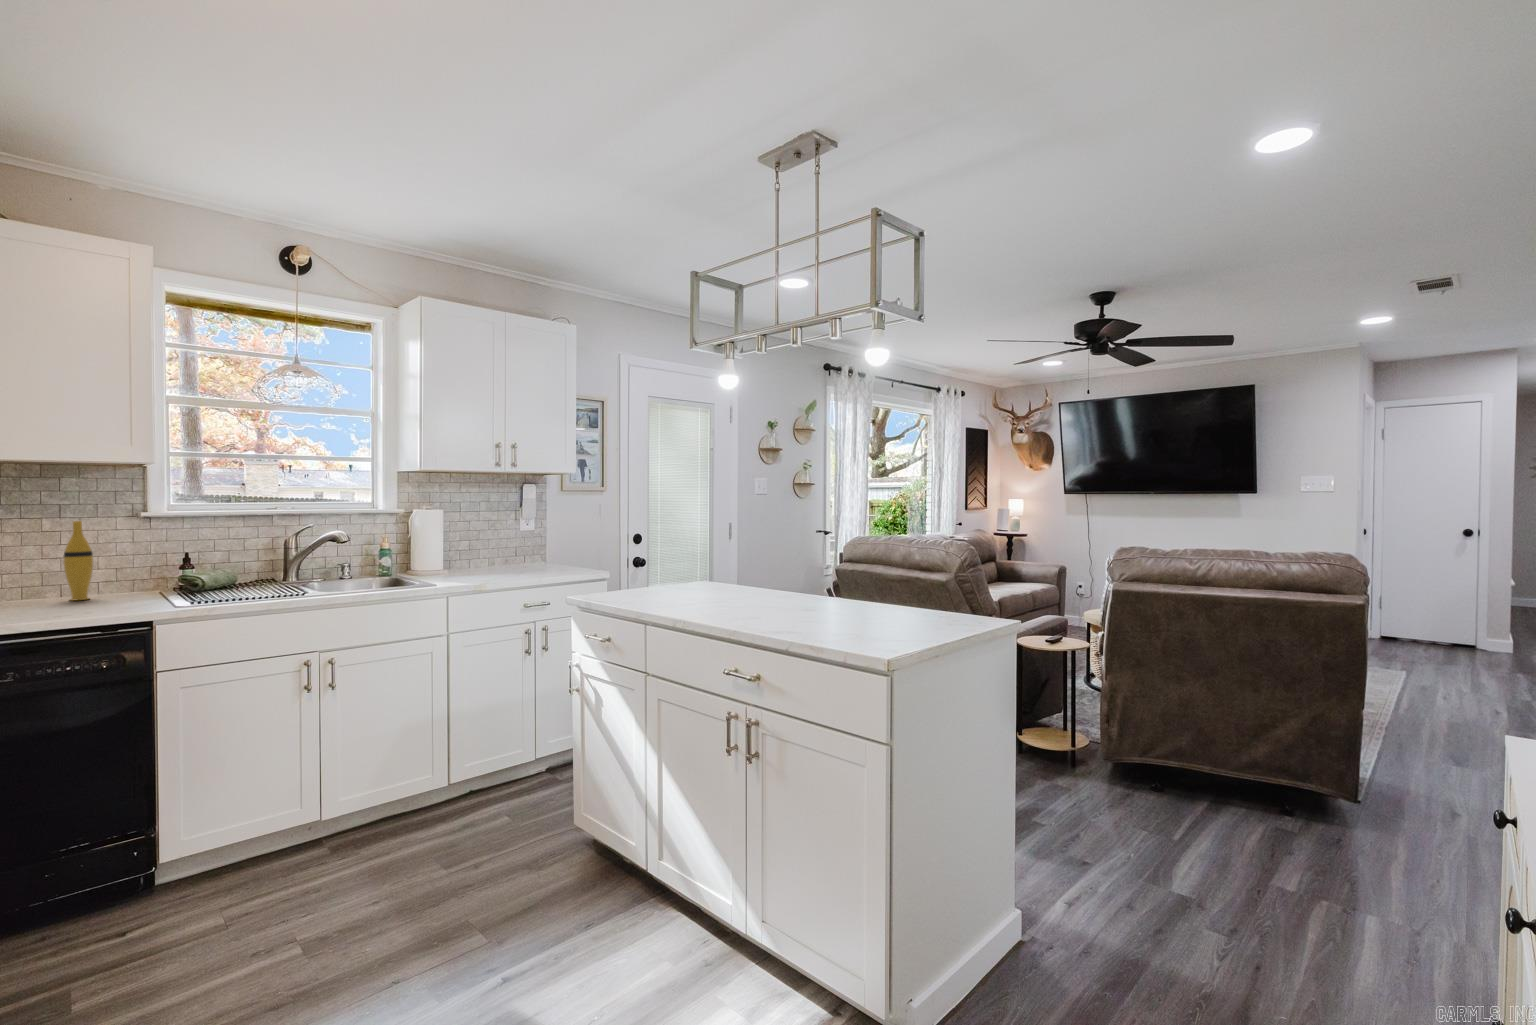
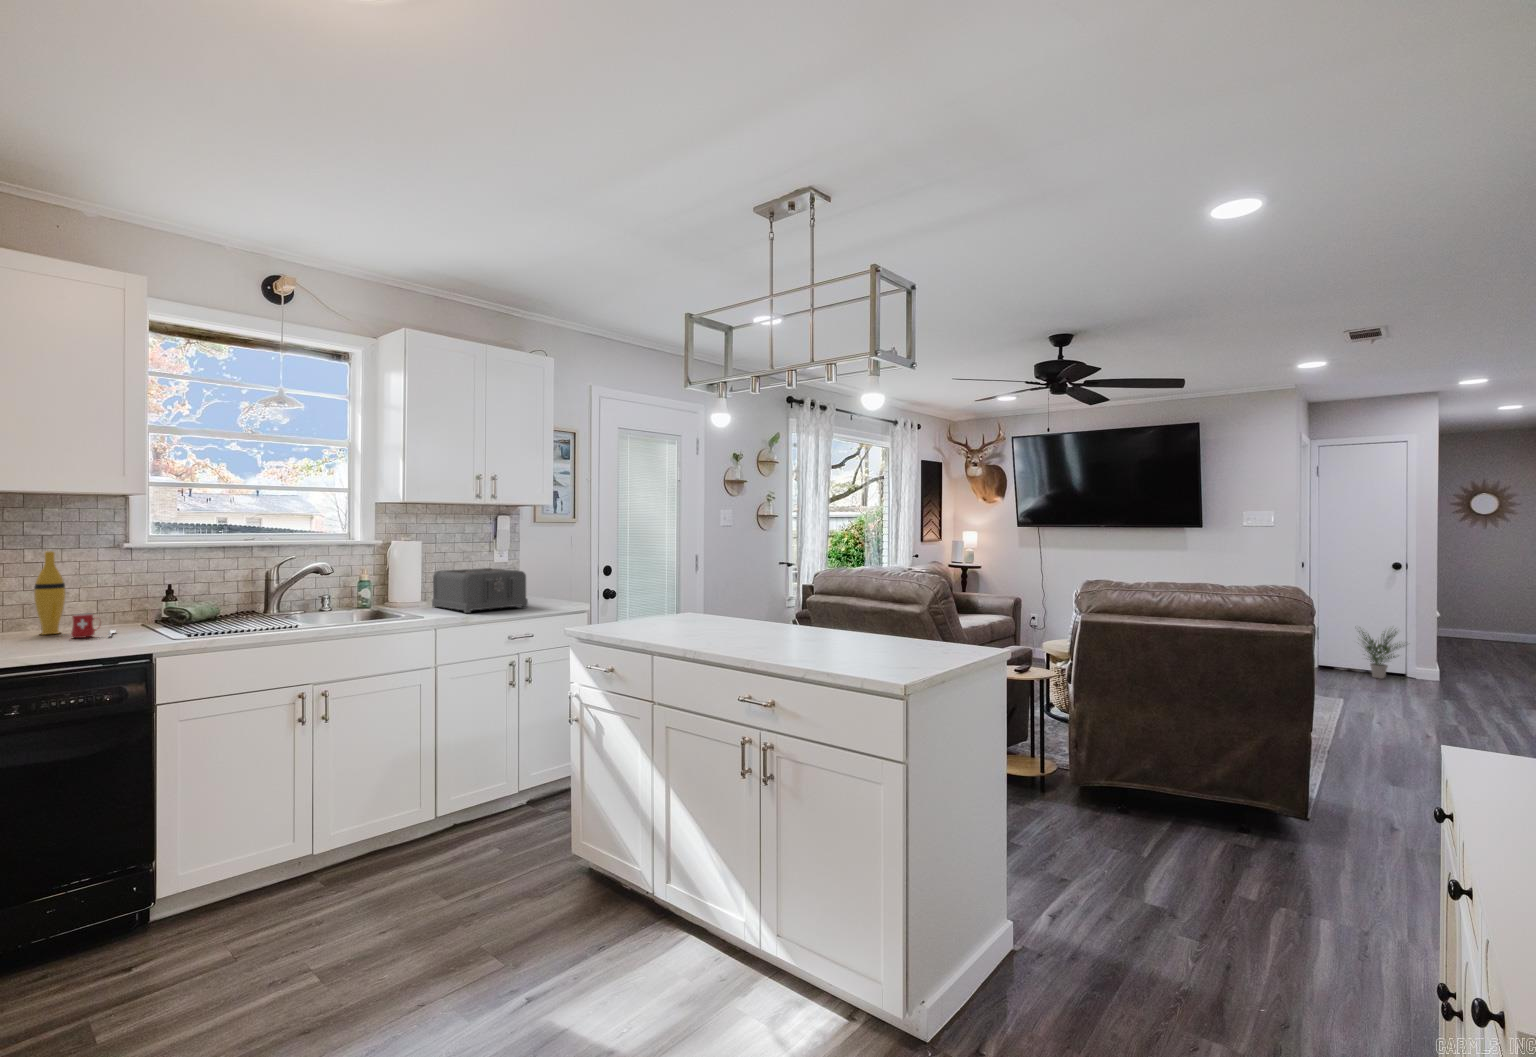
toaster: none [452,537,544,581] -> present [432,568,528,613]
mug: none [95,581,140,604] -> present [71,613,116,638]
potted plant: none [1427,597,1500,655] -> present [1359,630,1404,679]

